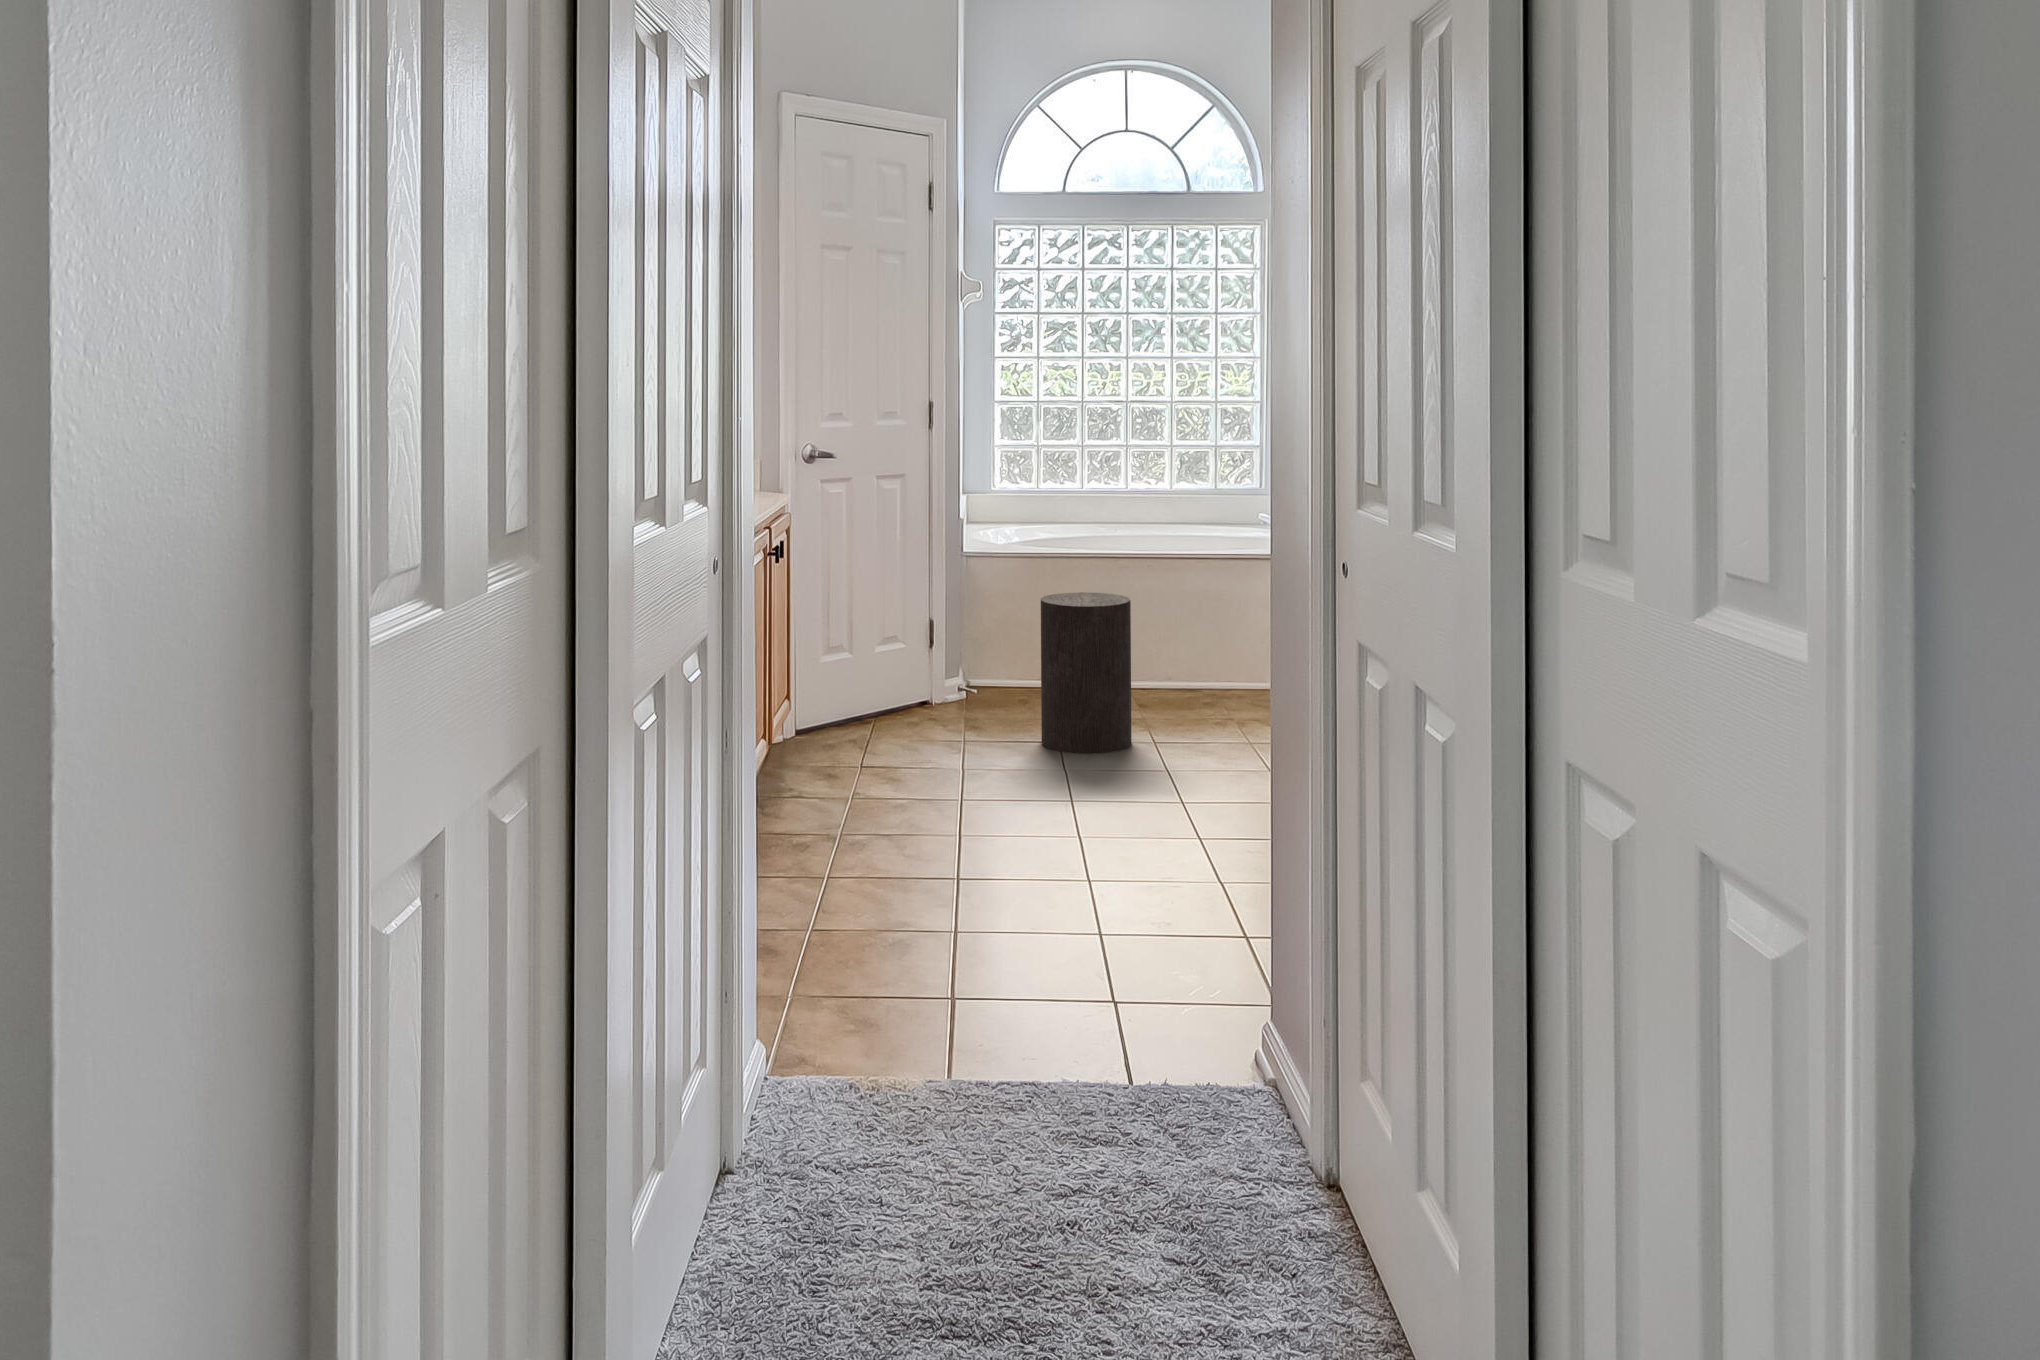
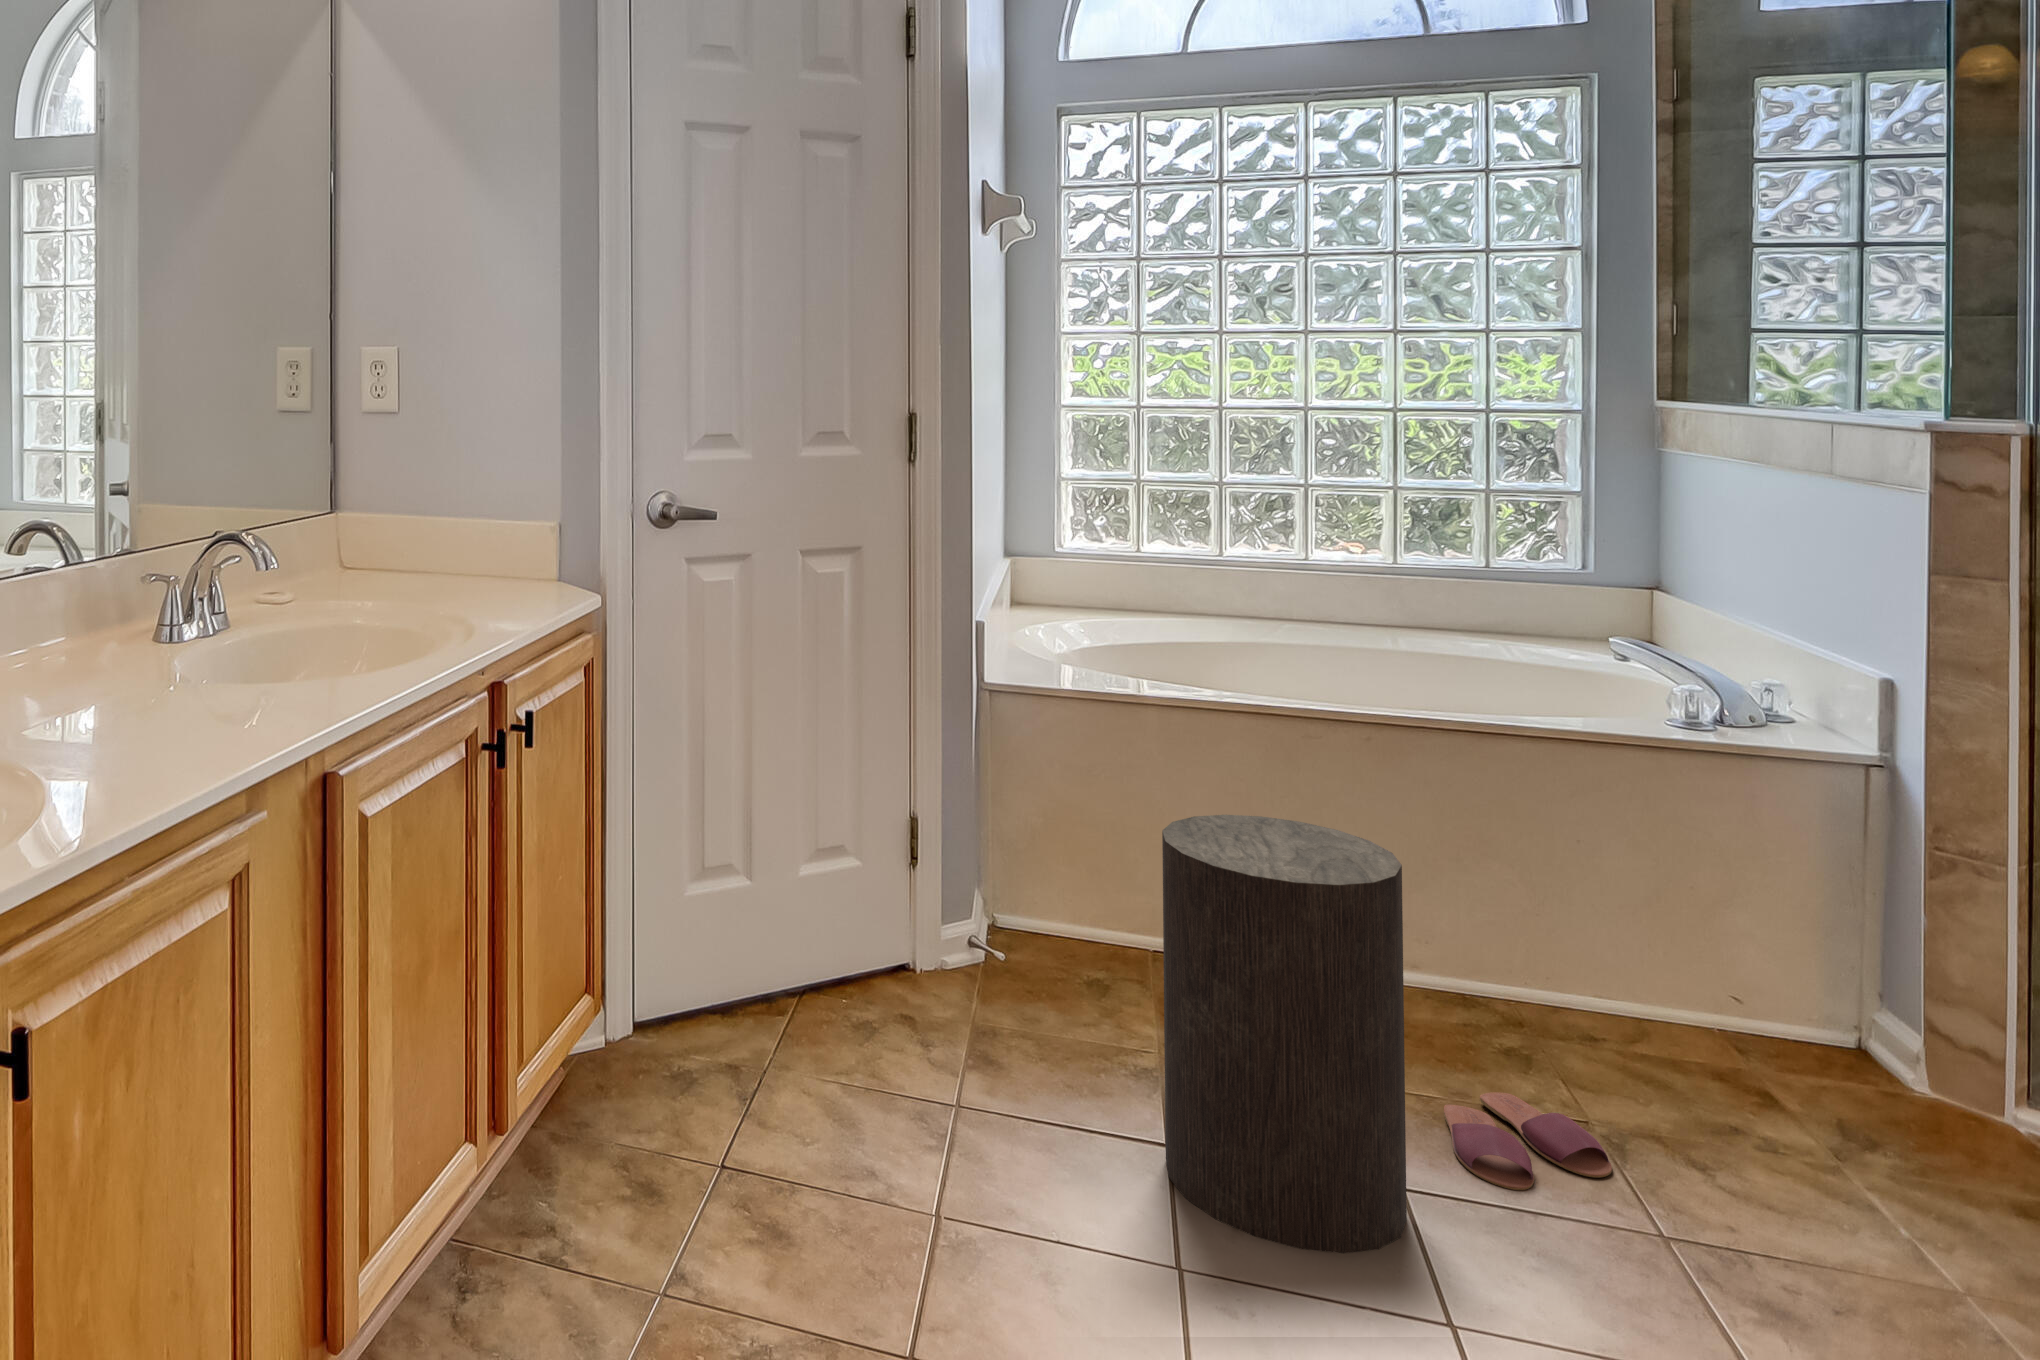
slippers: none [1156,711,1213,735] -> present [1444,1092,1612,1190]

